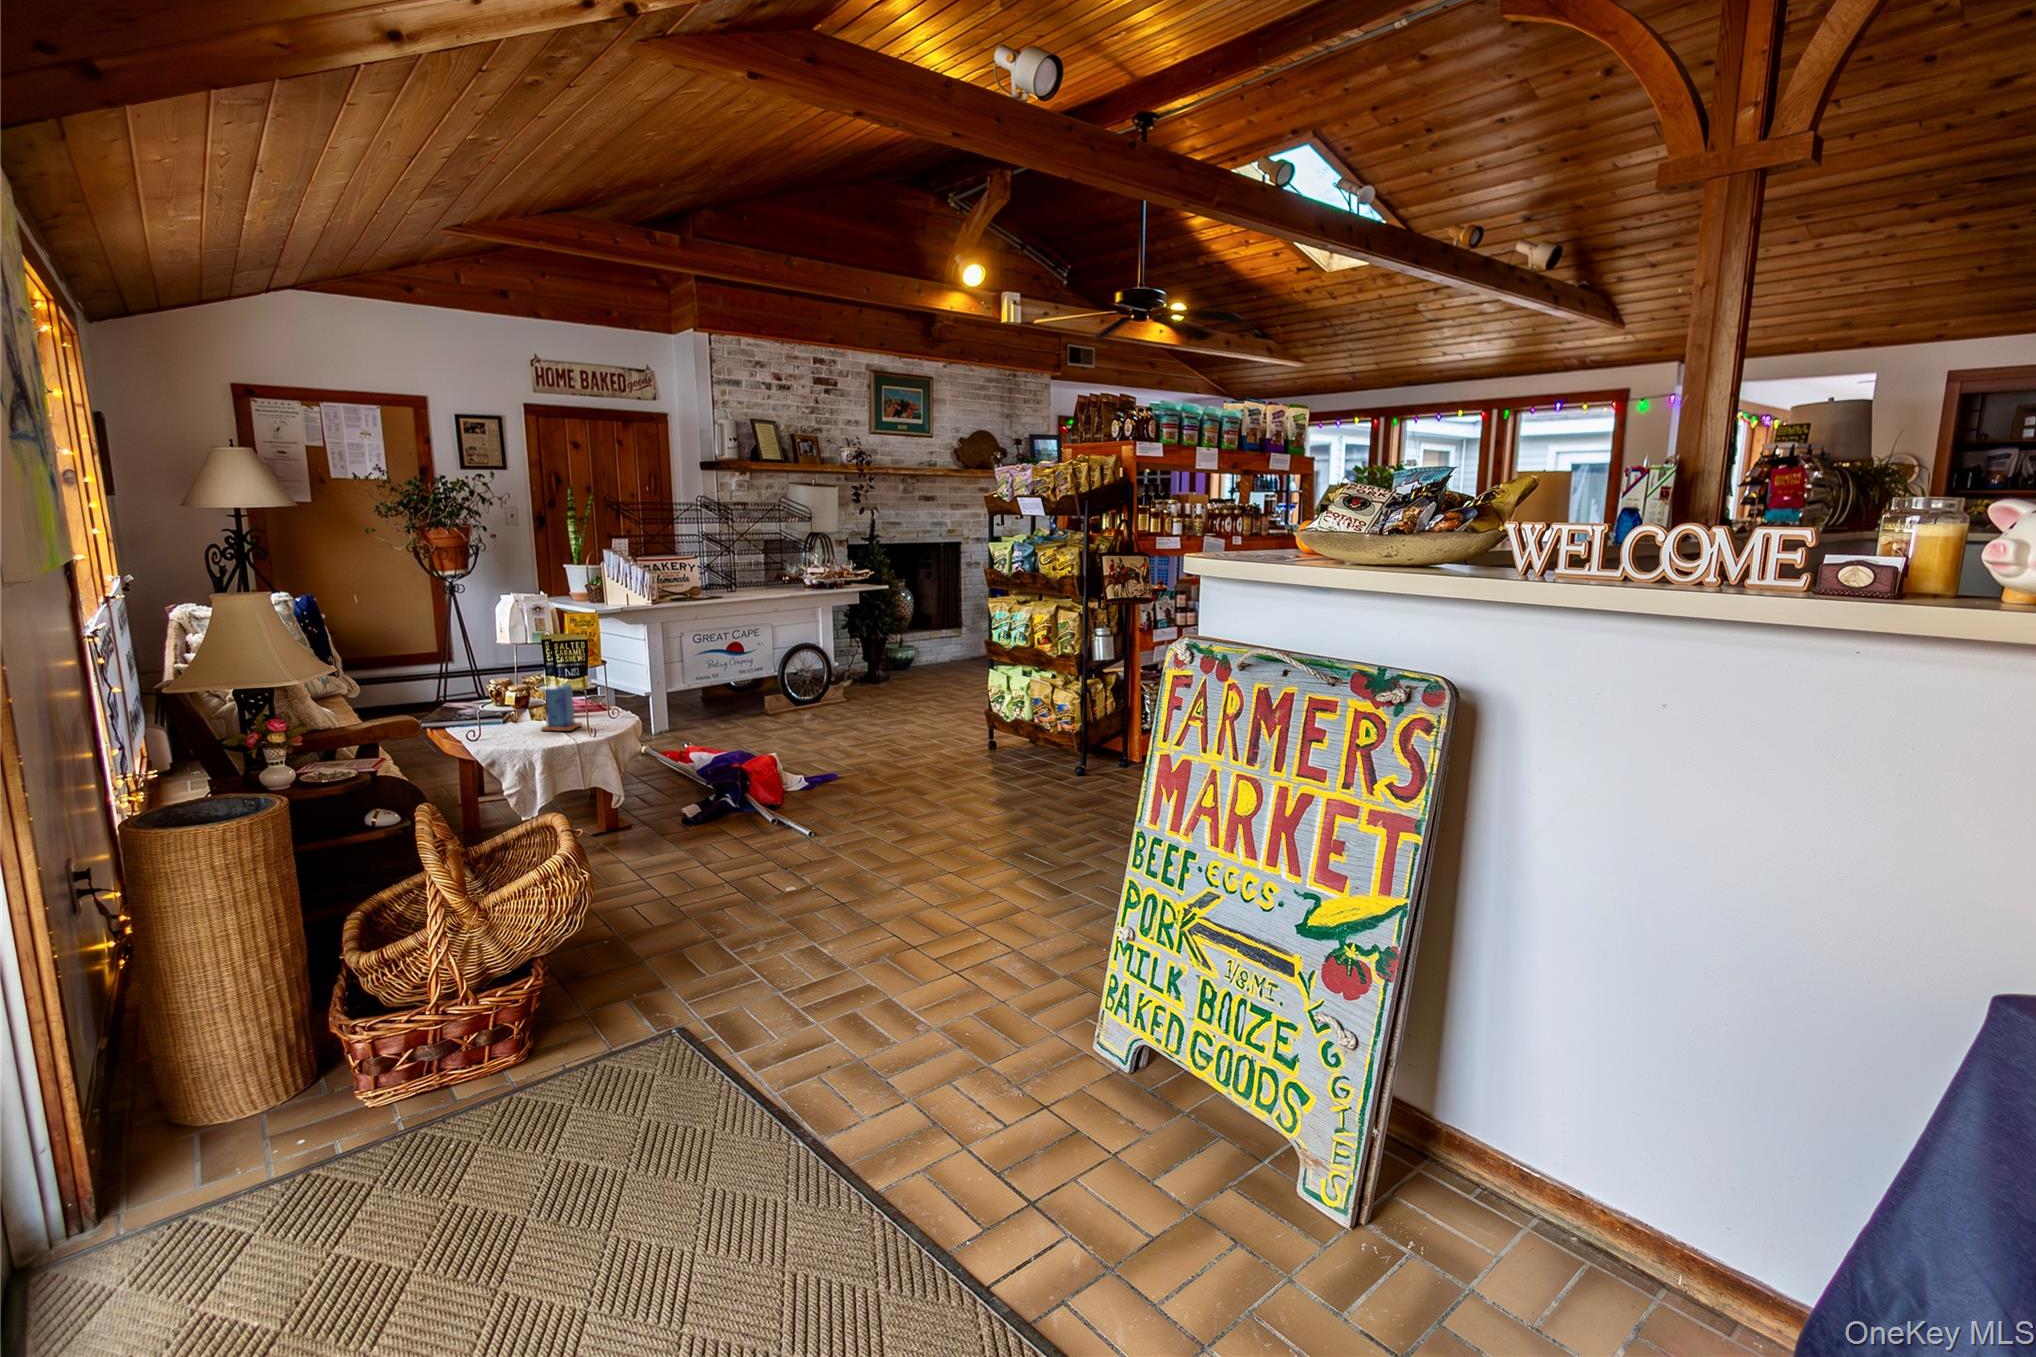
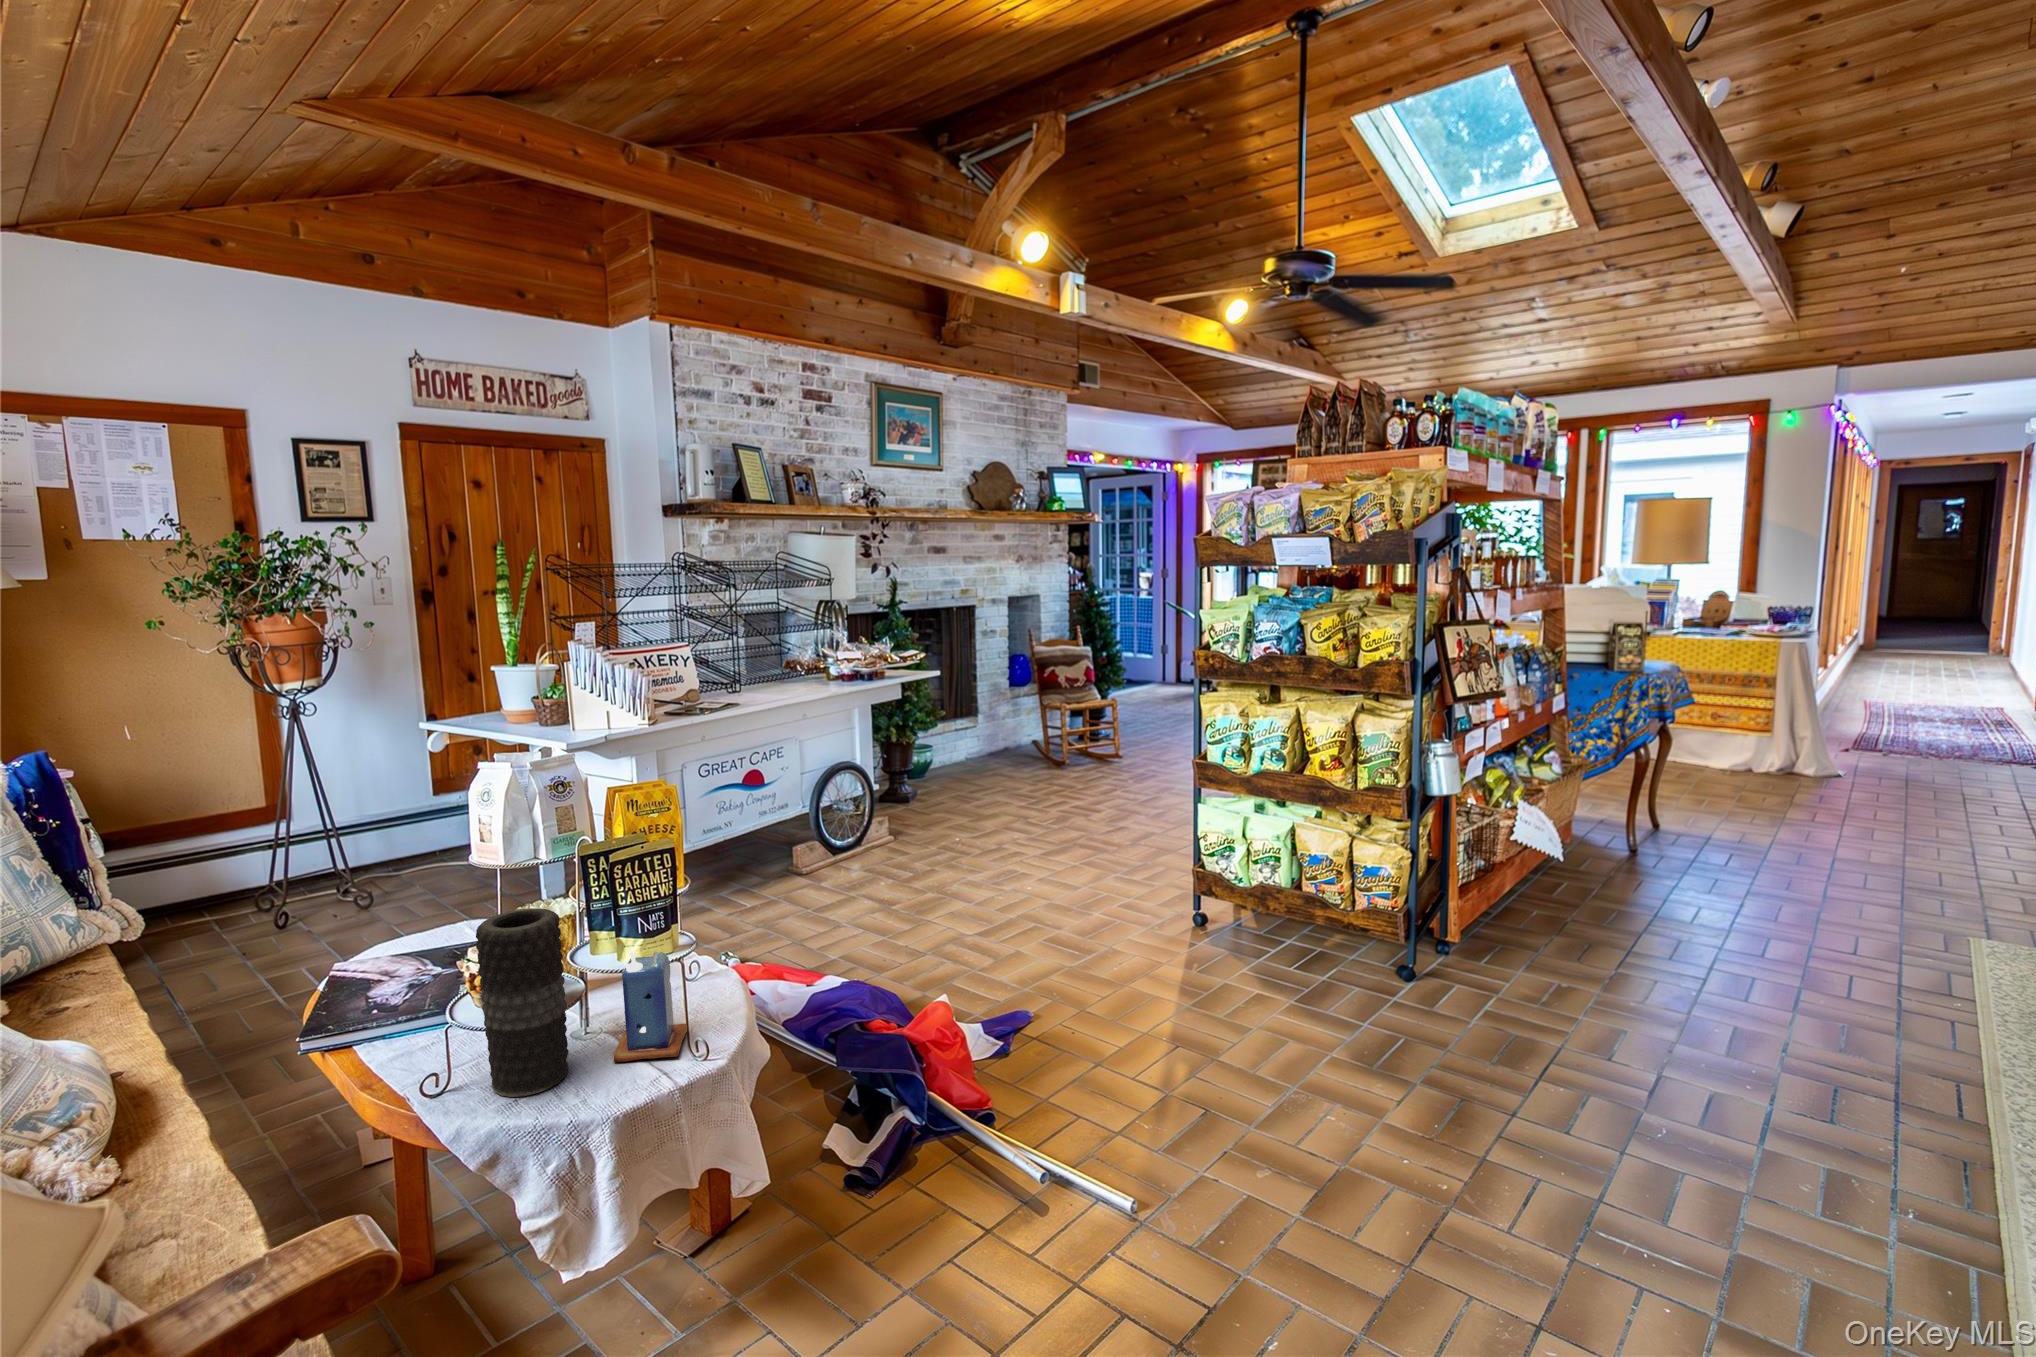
vase: none [477,653,520,735] -> present [476,908,569,1097]

